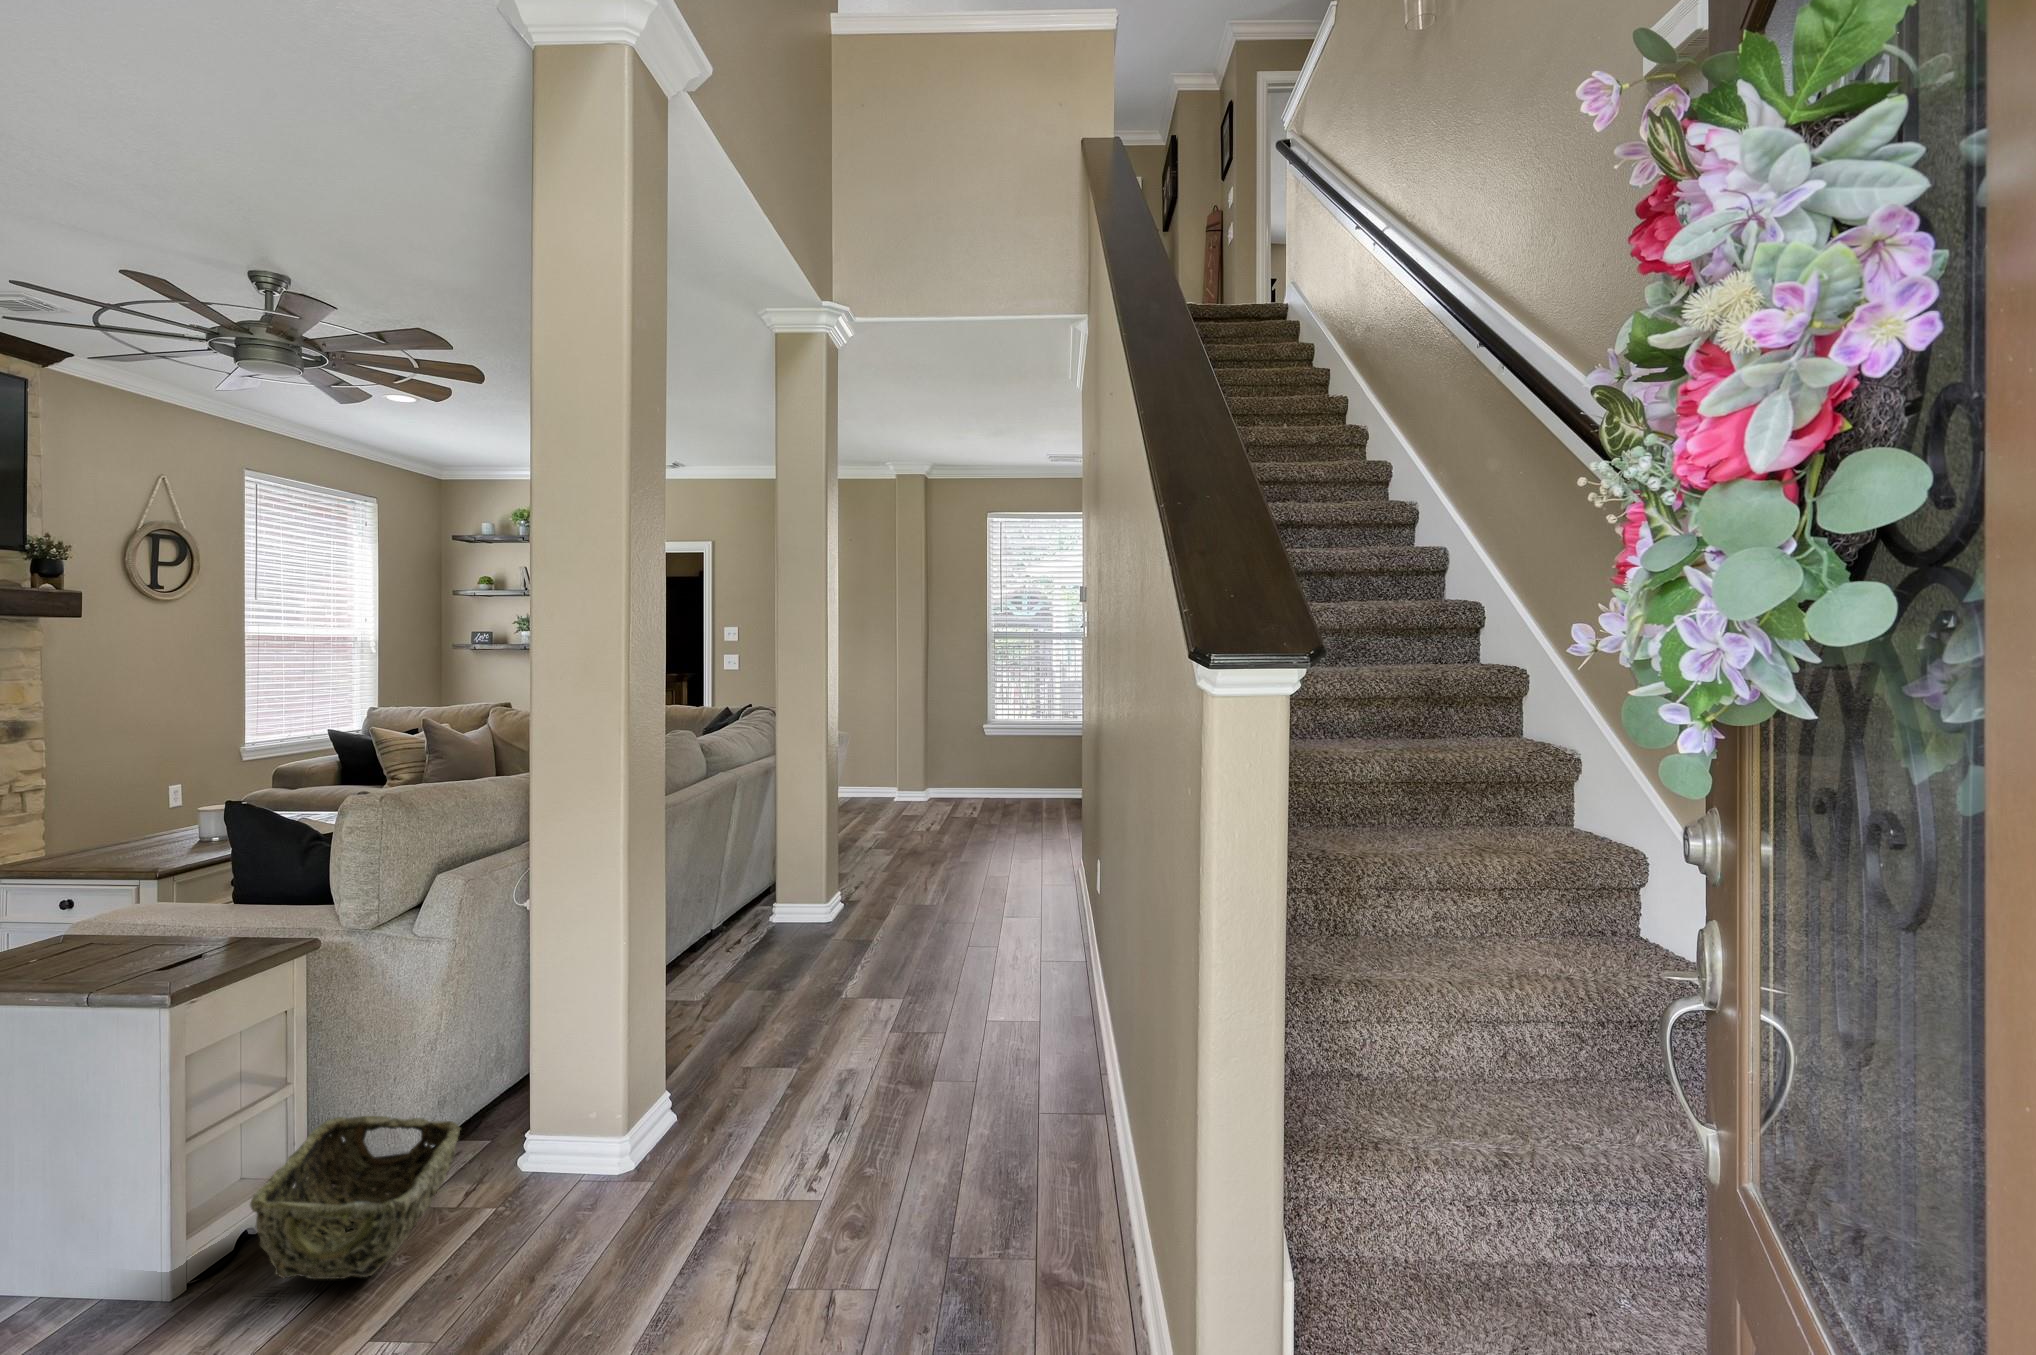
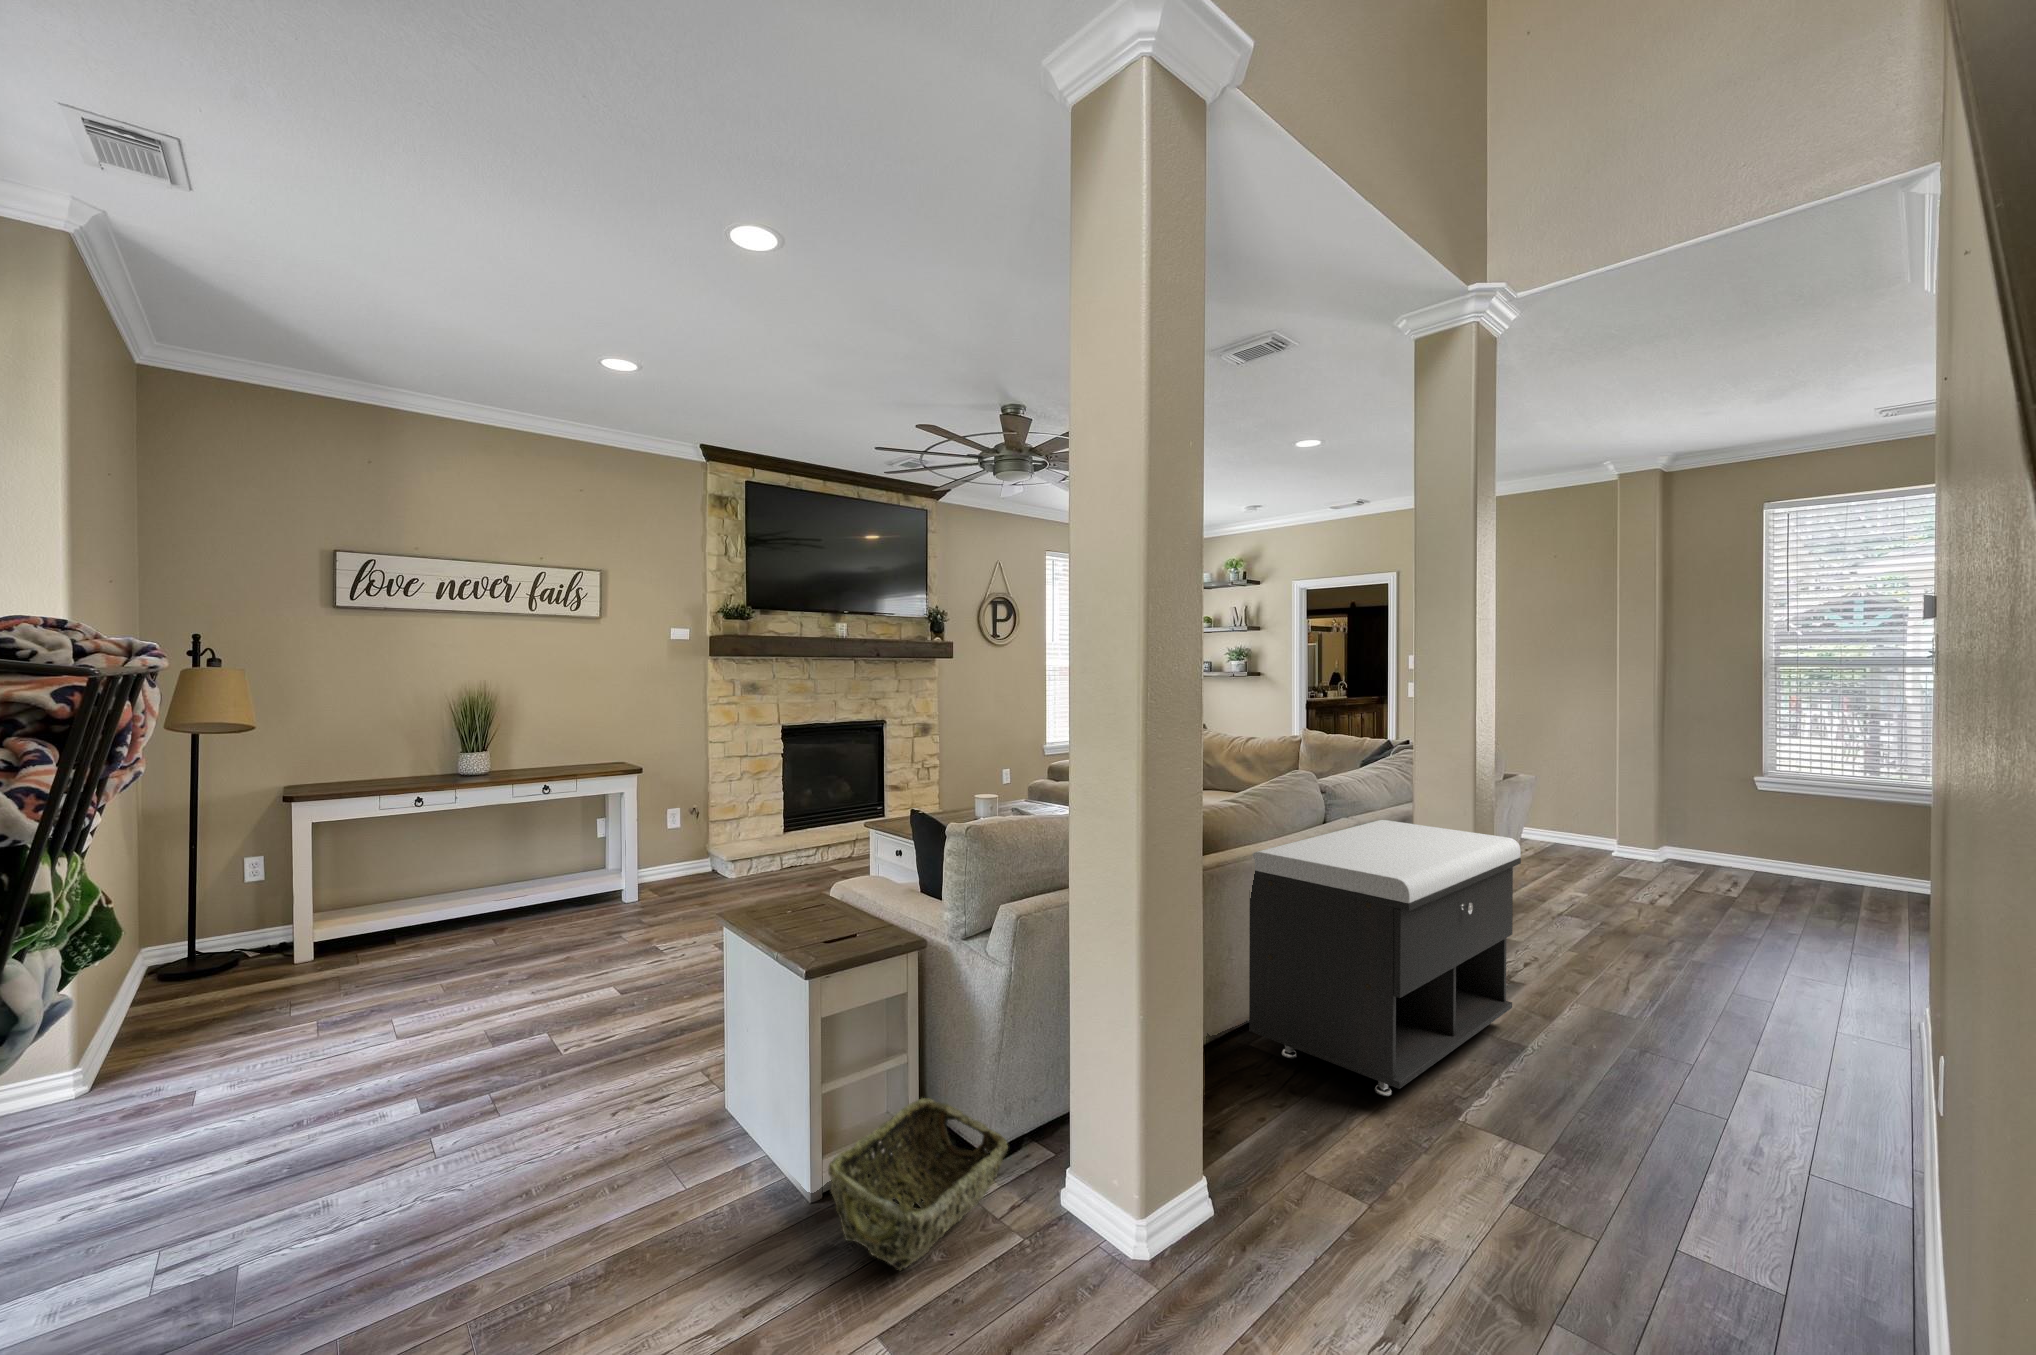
storage bench: none [652,773,864,1001] -> present [1249,820,1521,1096]

